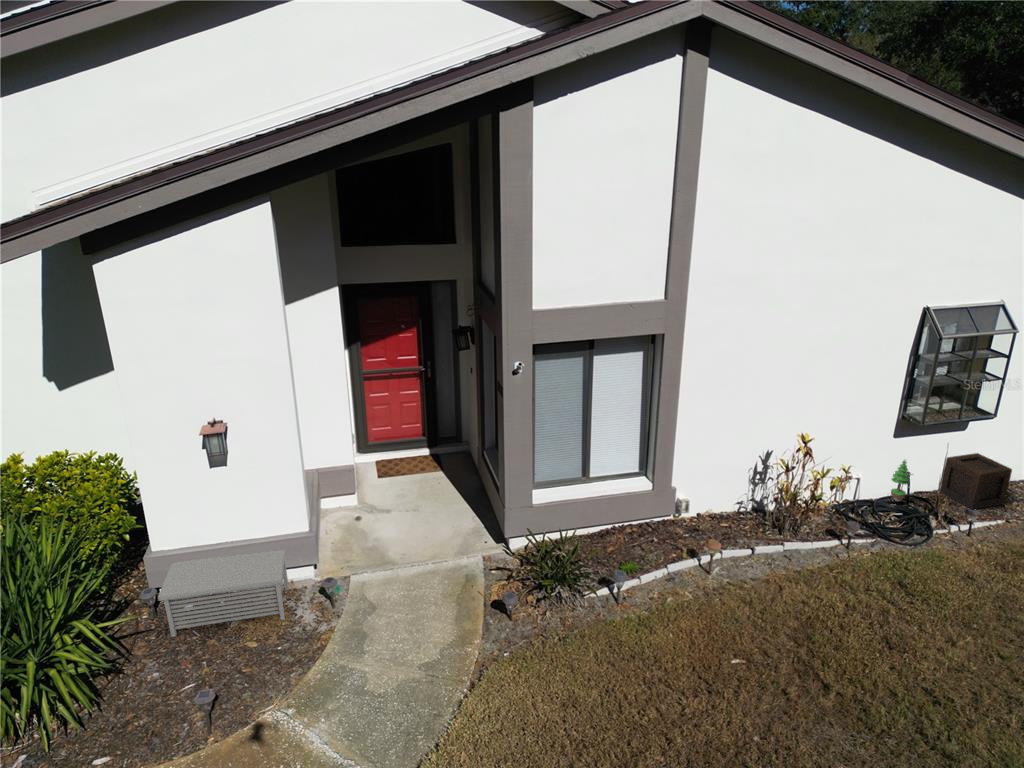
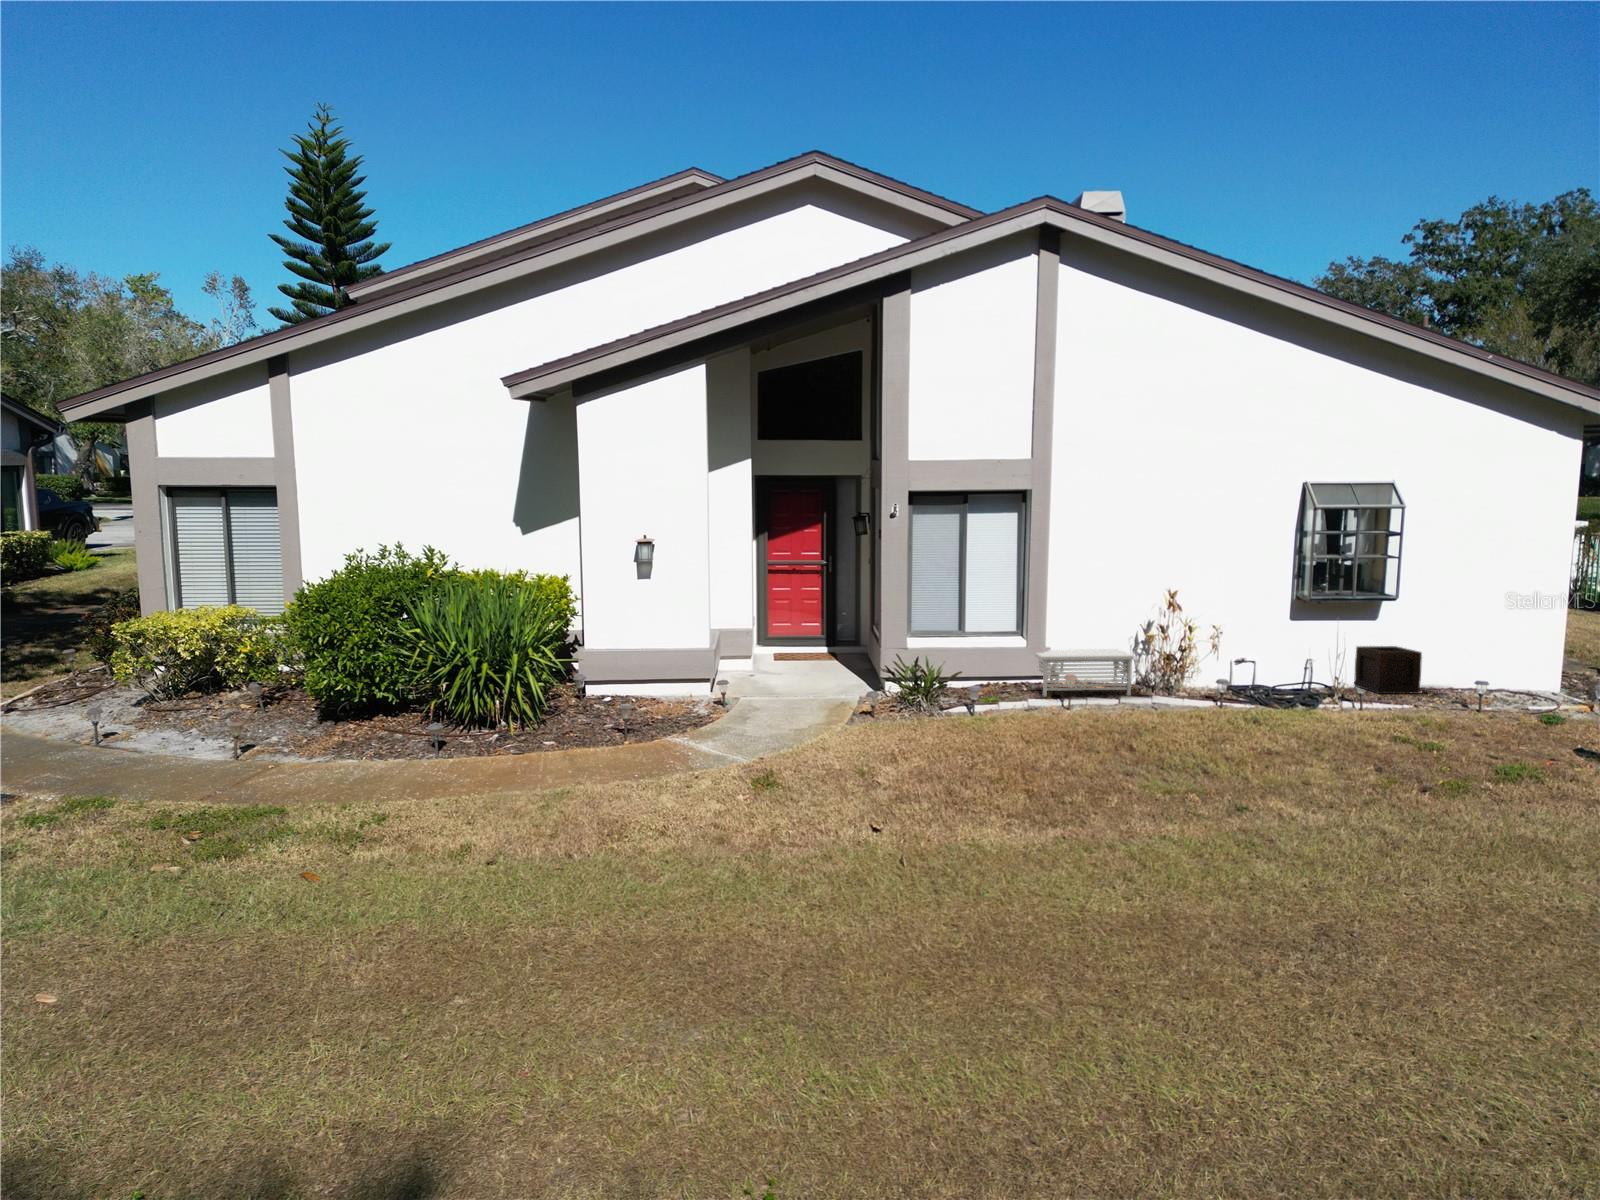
potted tree: present [891,460,910,501] -> none [1290,639,1309,688]
storage bench: present [158,550,289,637] -> present [1032,649,1134,697]

